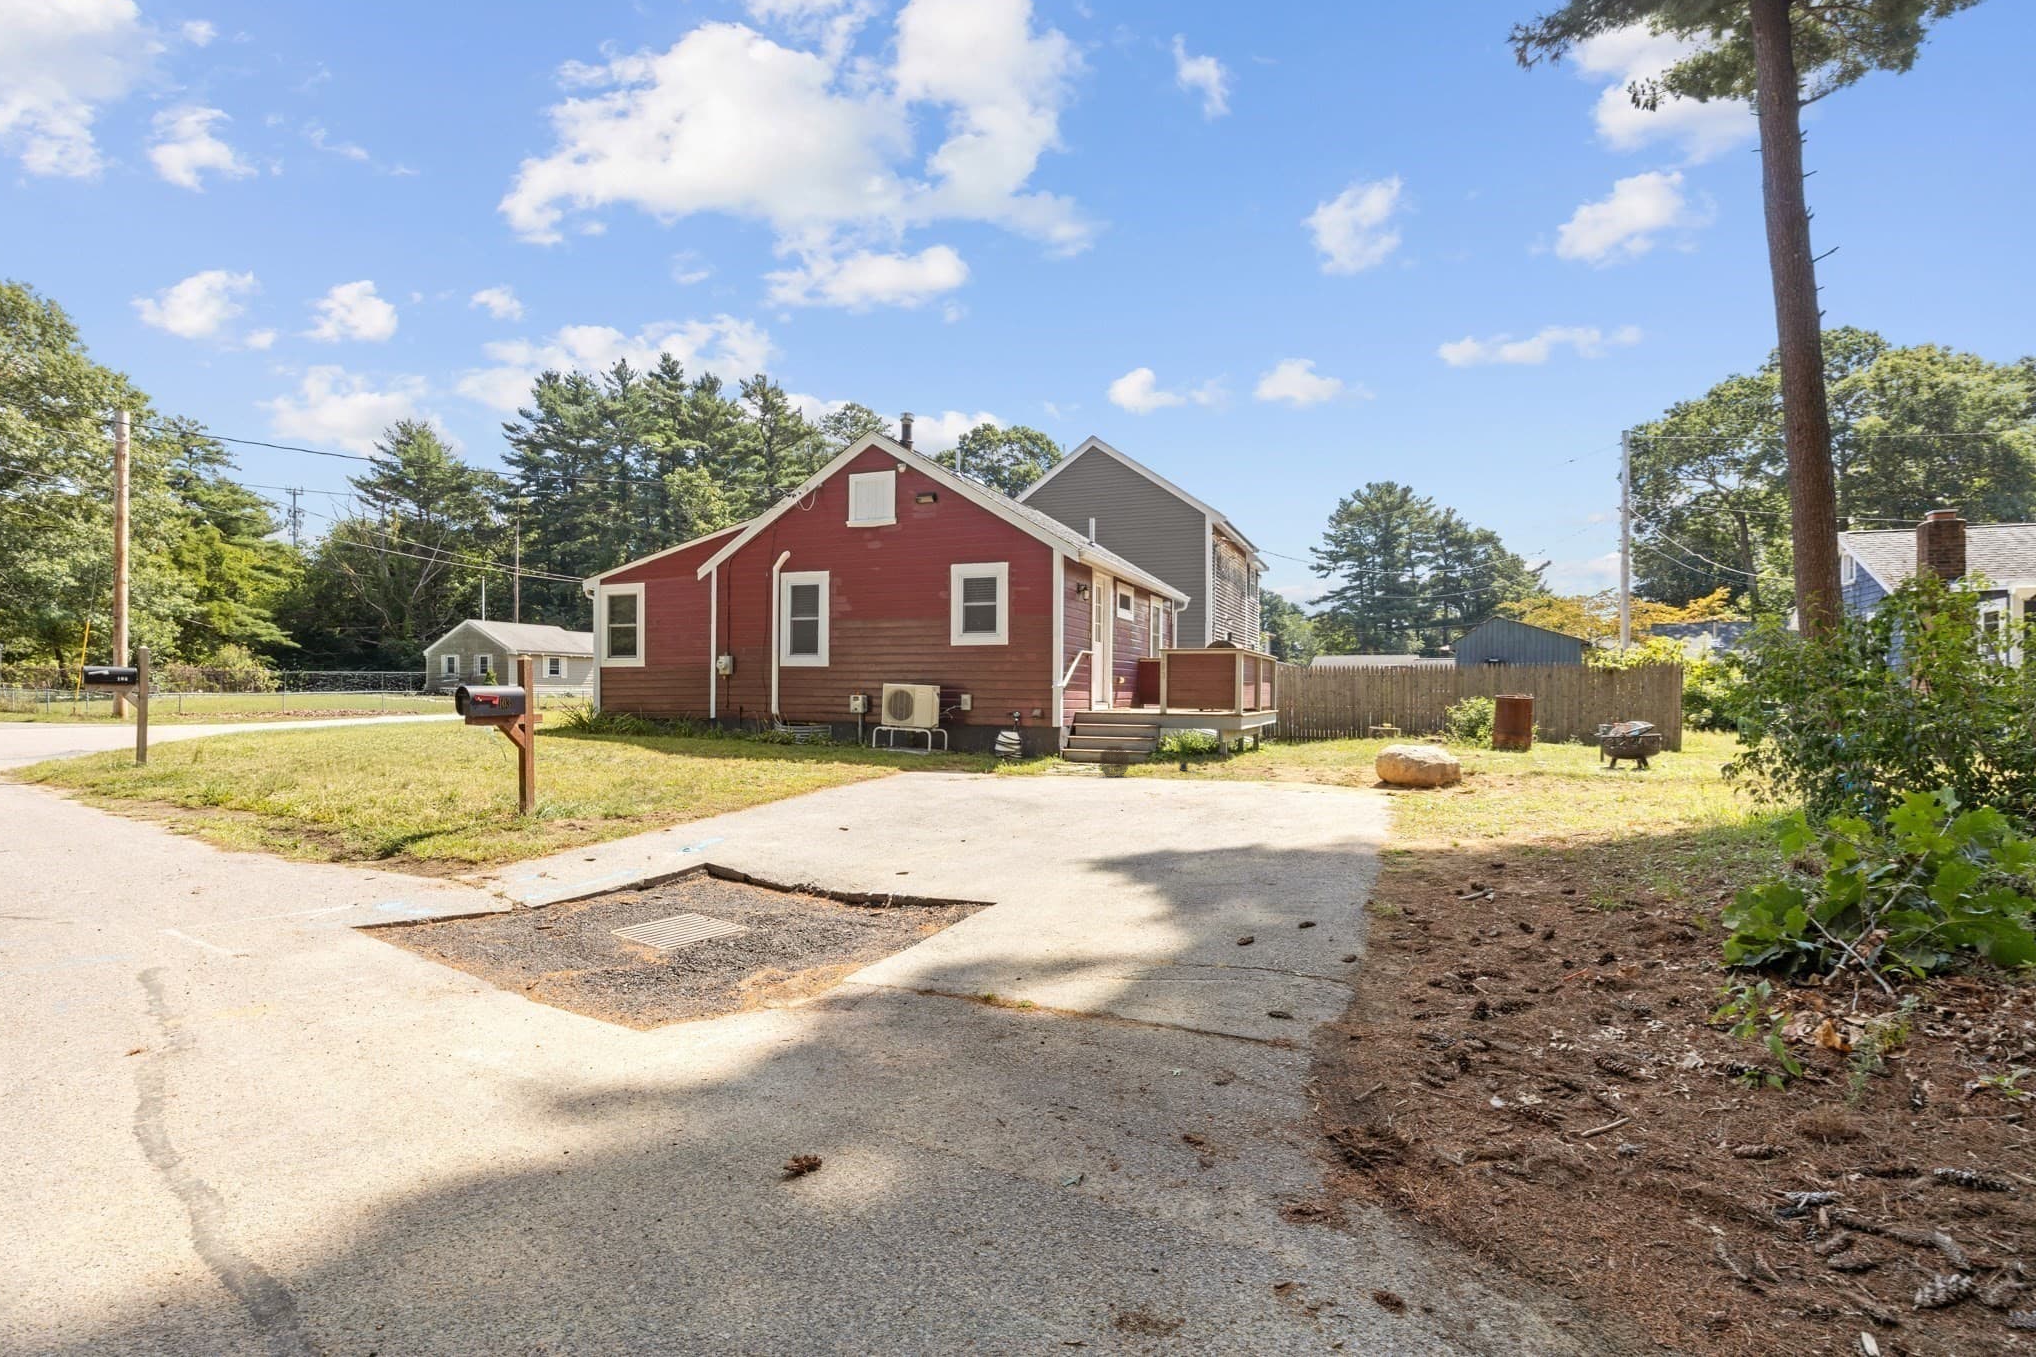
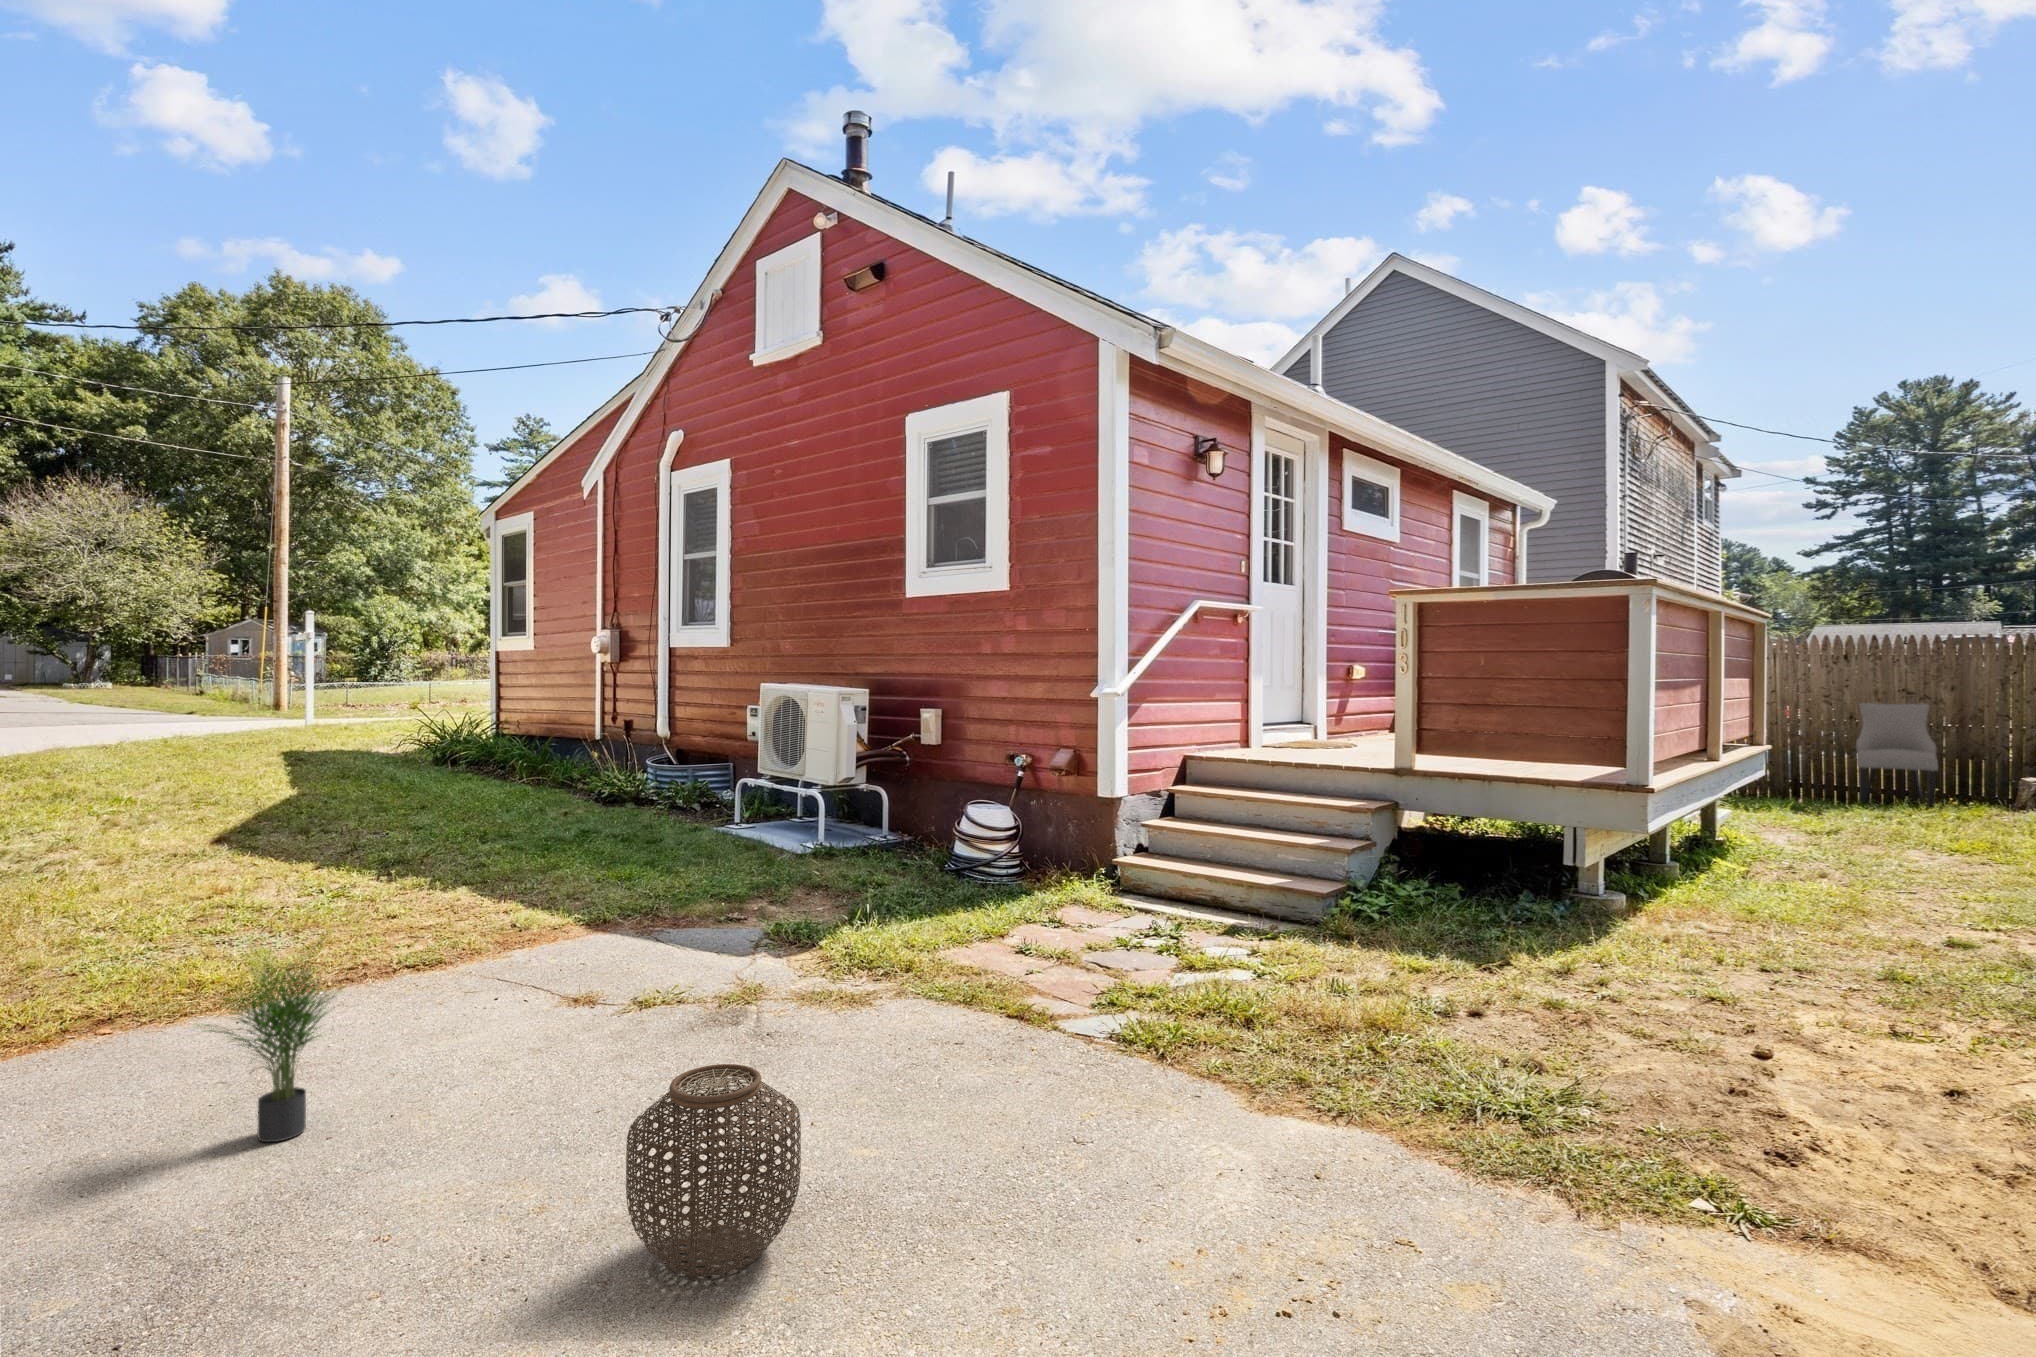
chair: none [1312,699,1341,744] -> present [1856,703,1938,806]
potted plant: present [1178,739,1189,771] -> present [199,941,343,1142]

